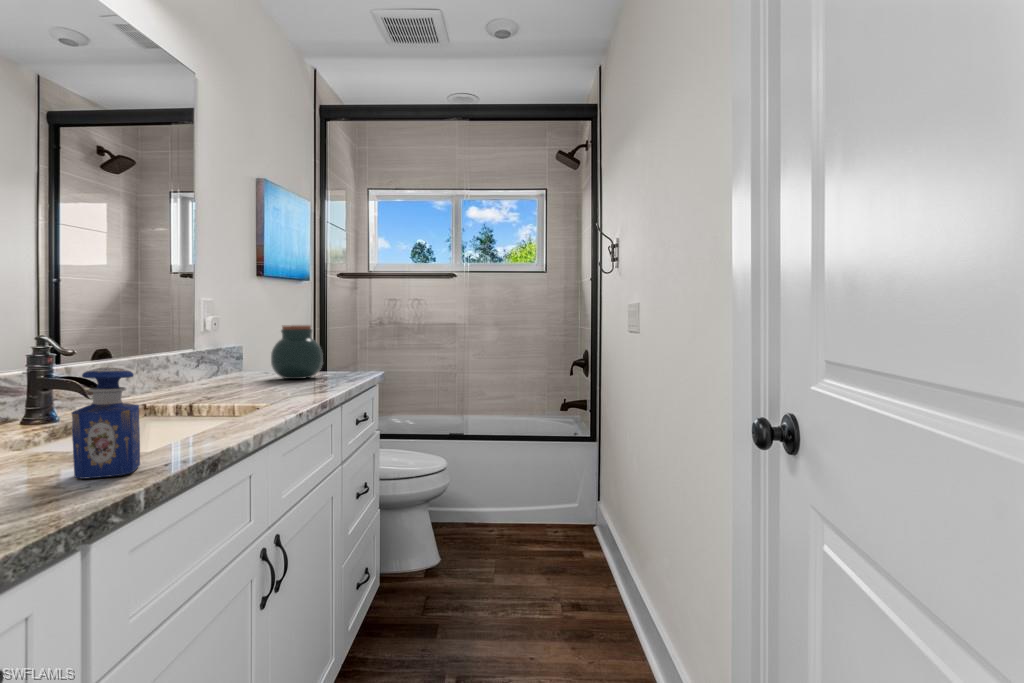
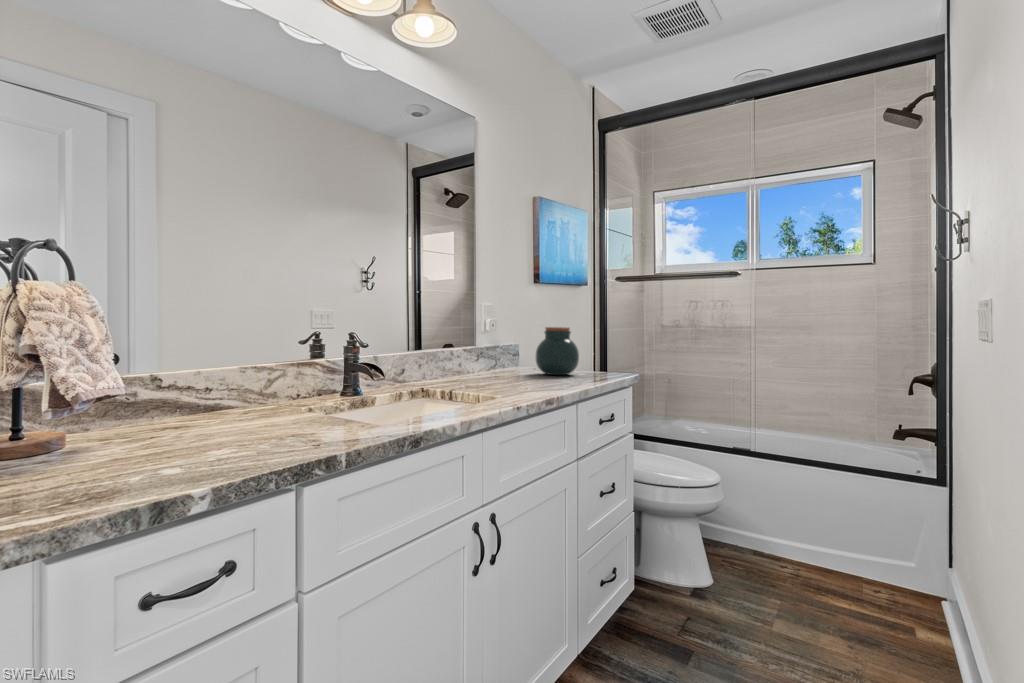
perfume bottle: present [72,367,140,479] -> none [318,359,363,440]

